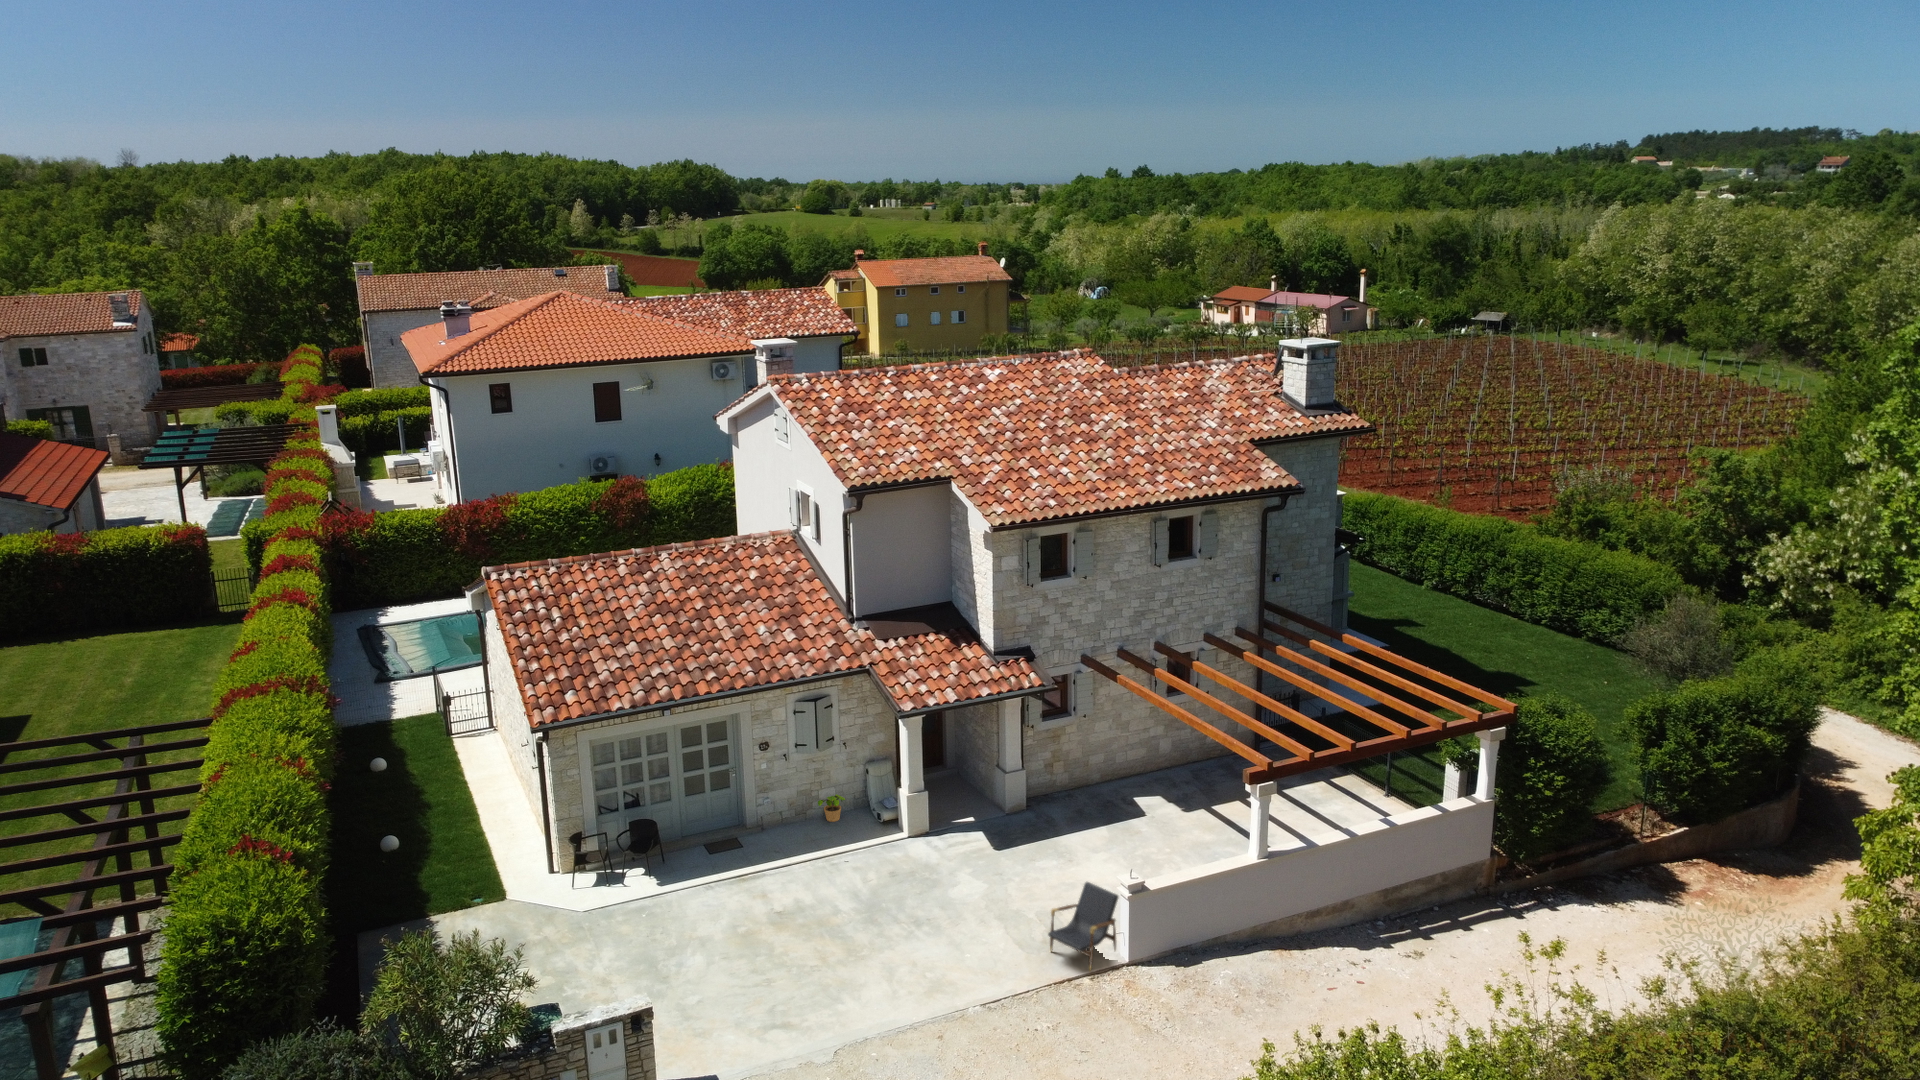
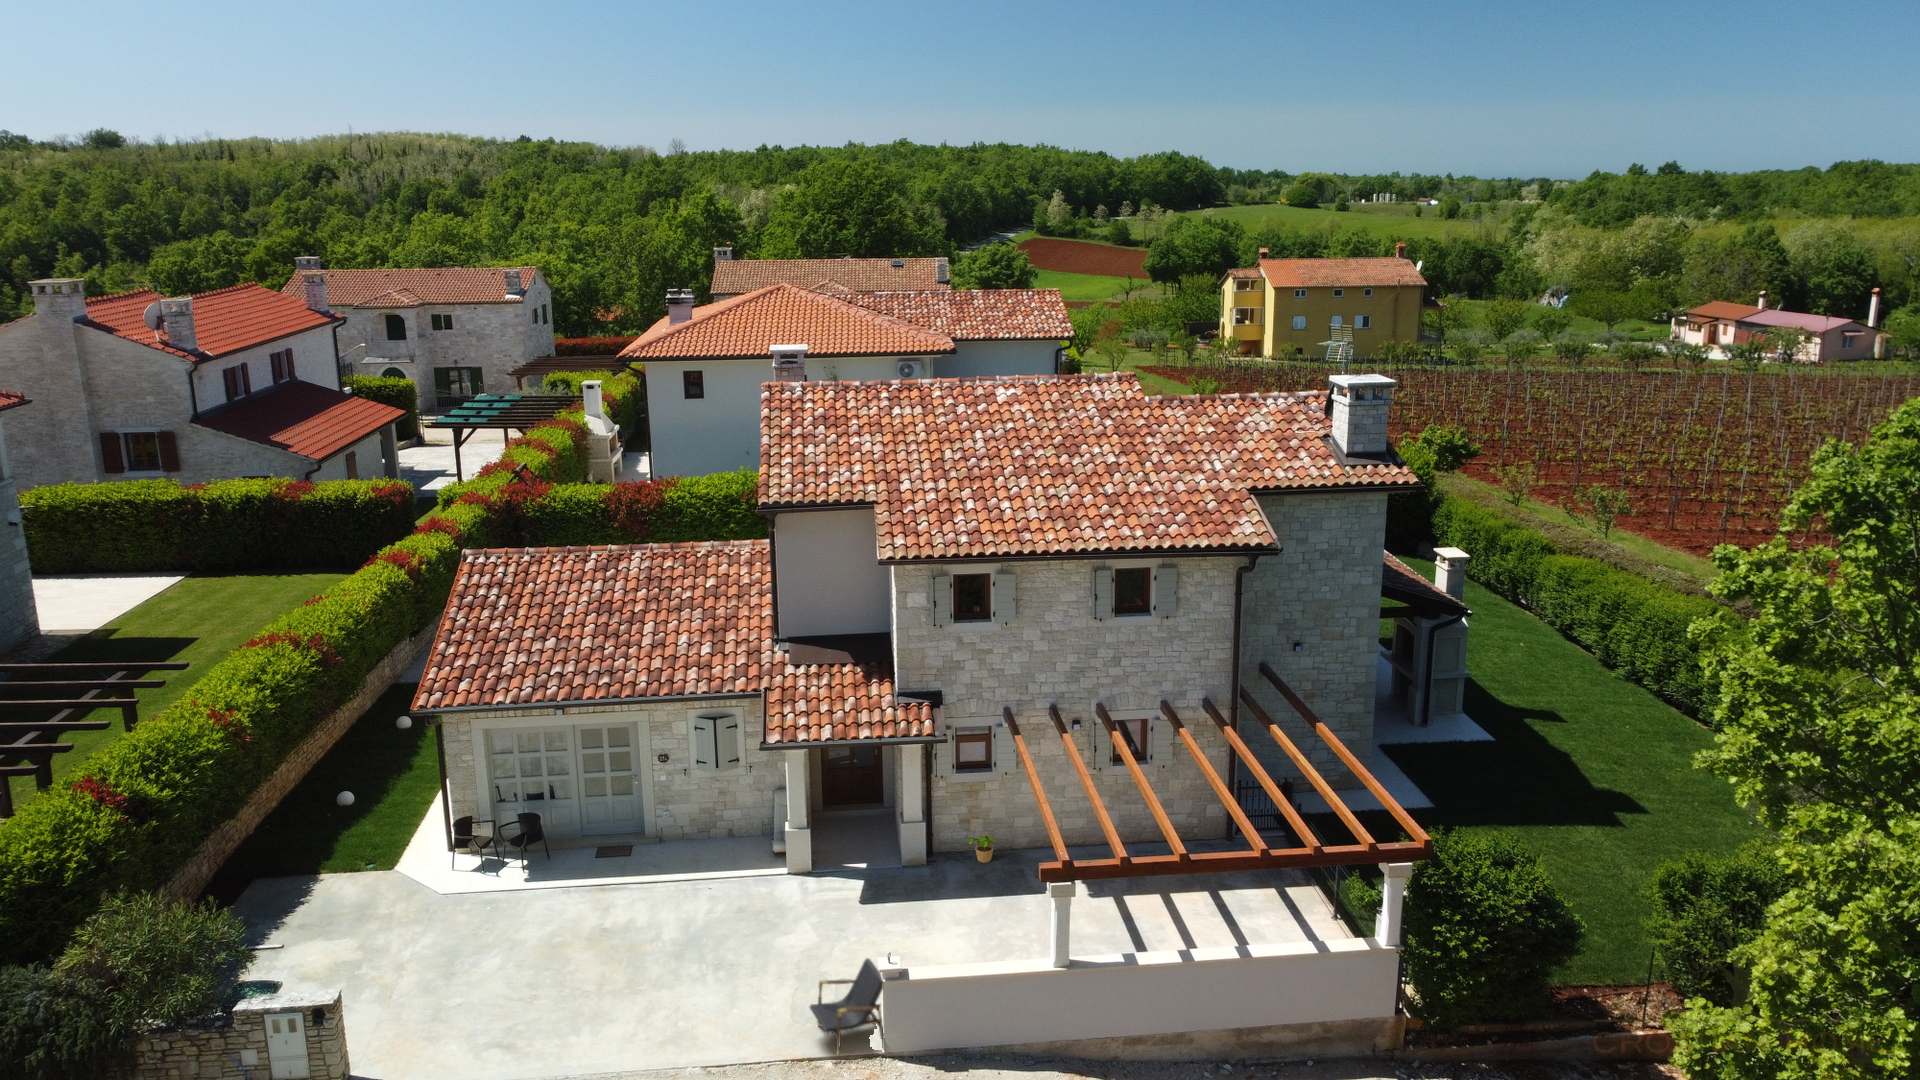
potted plant: present [818,794,845,822] -> present [968,835,995,863]

